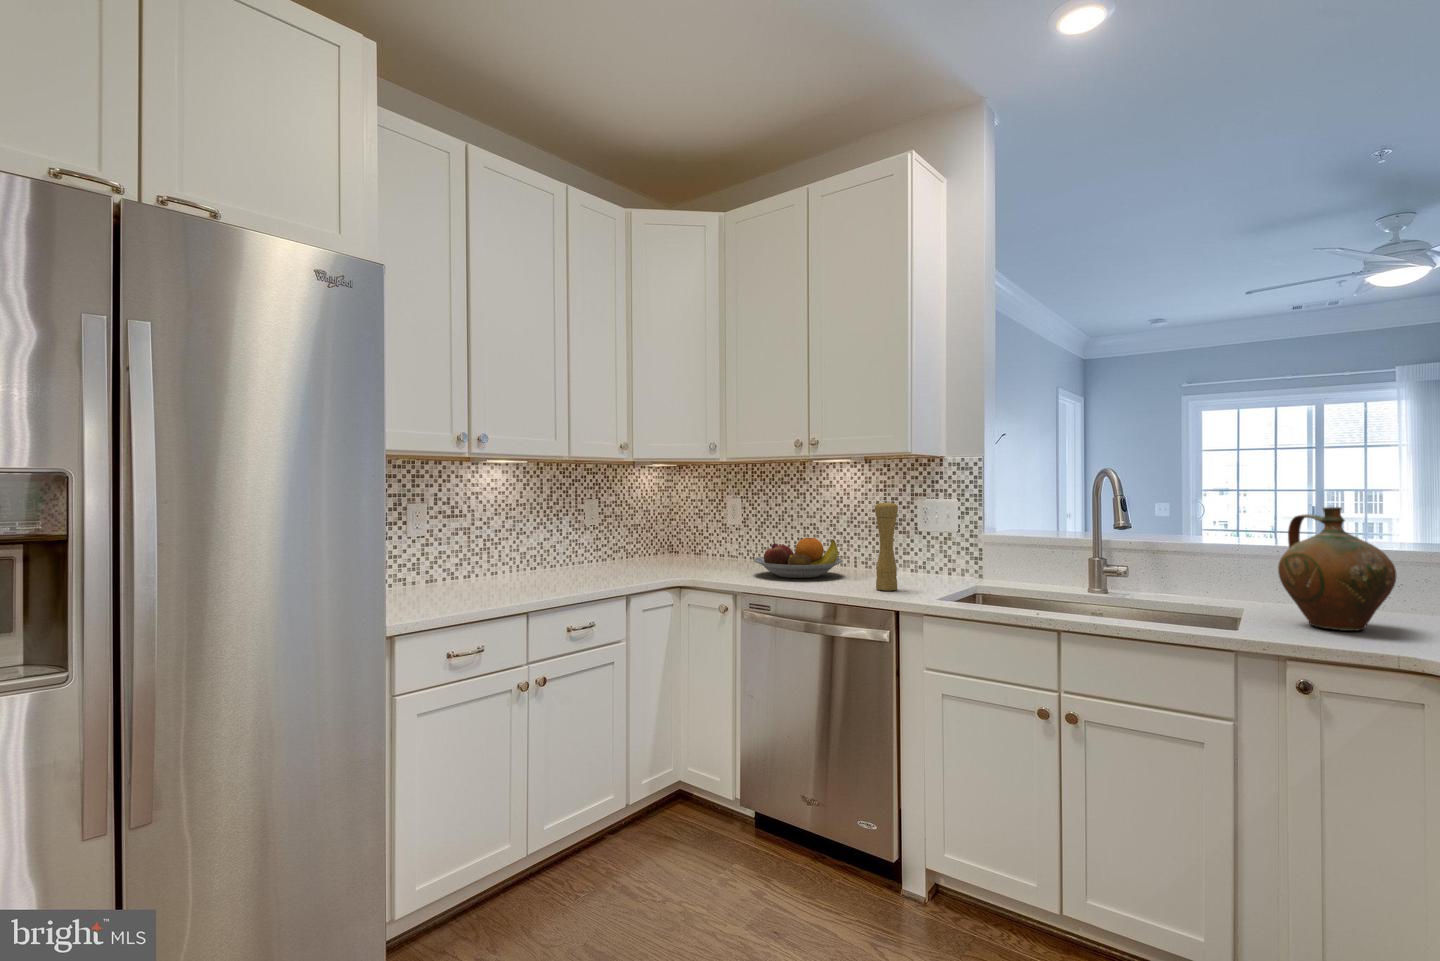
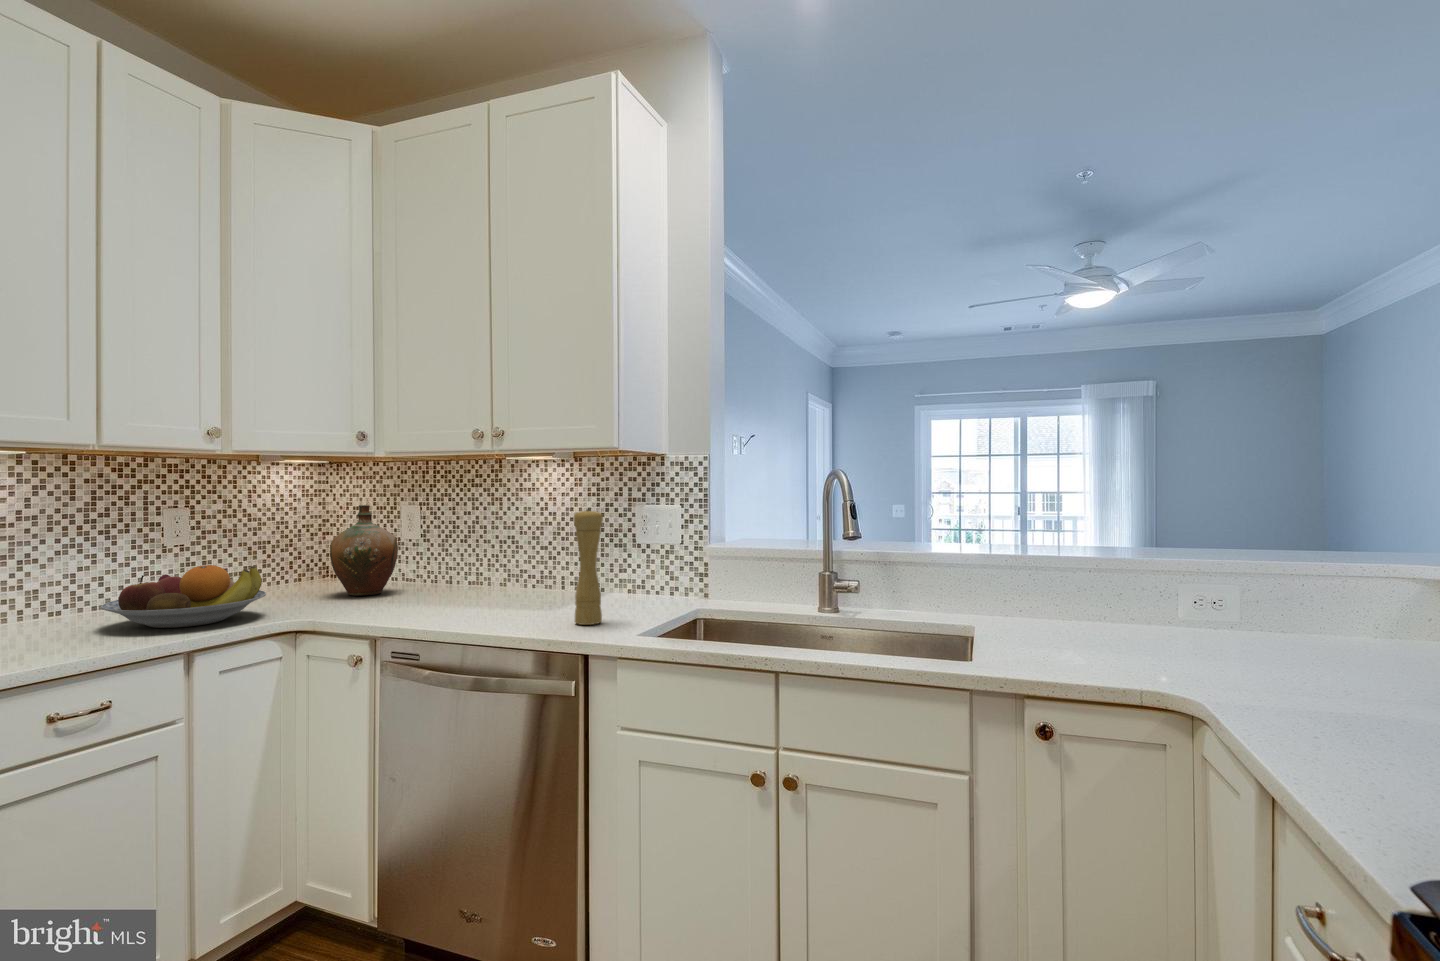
ceramic jug: present [1278,507,1397,631] -> present [330,505,398,596]
fruit bowl: present [754,538,843,578] -> present [101,565,266,628]

